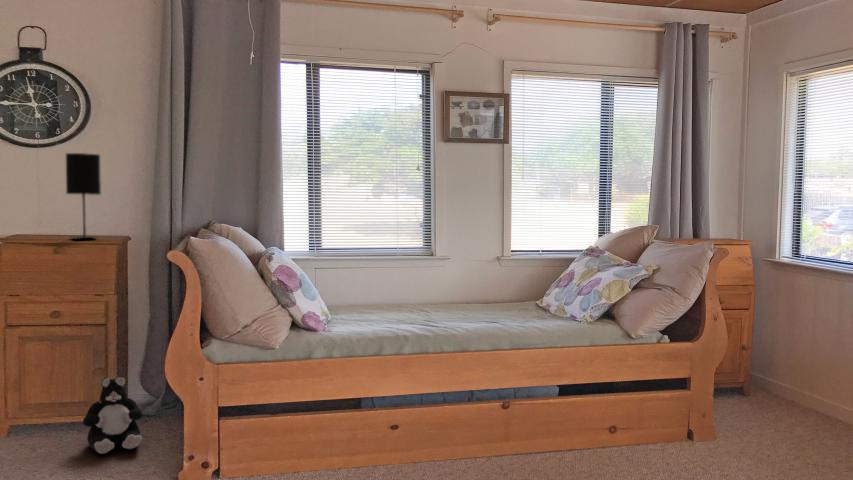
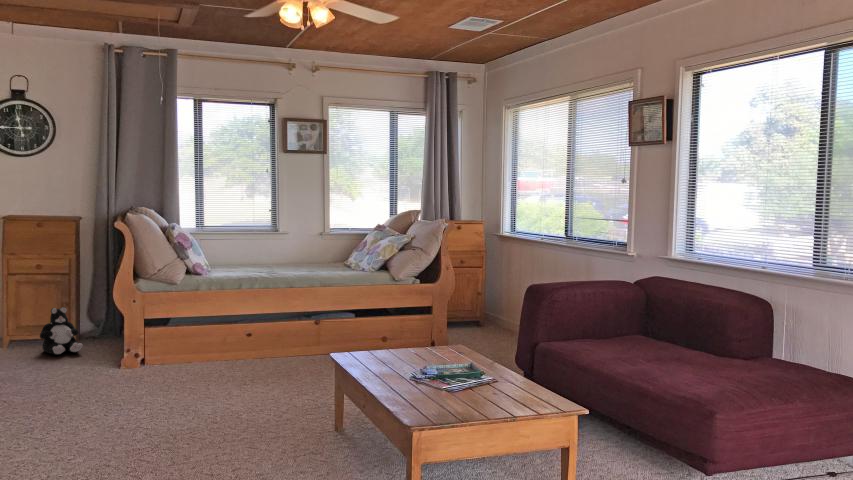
table lamp: present [66,153,101,239] -> none [19,157,43,216]

